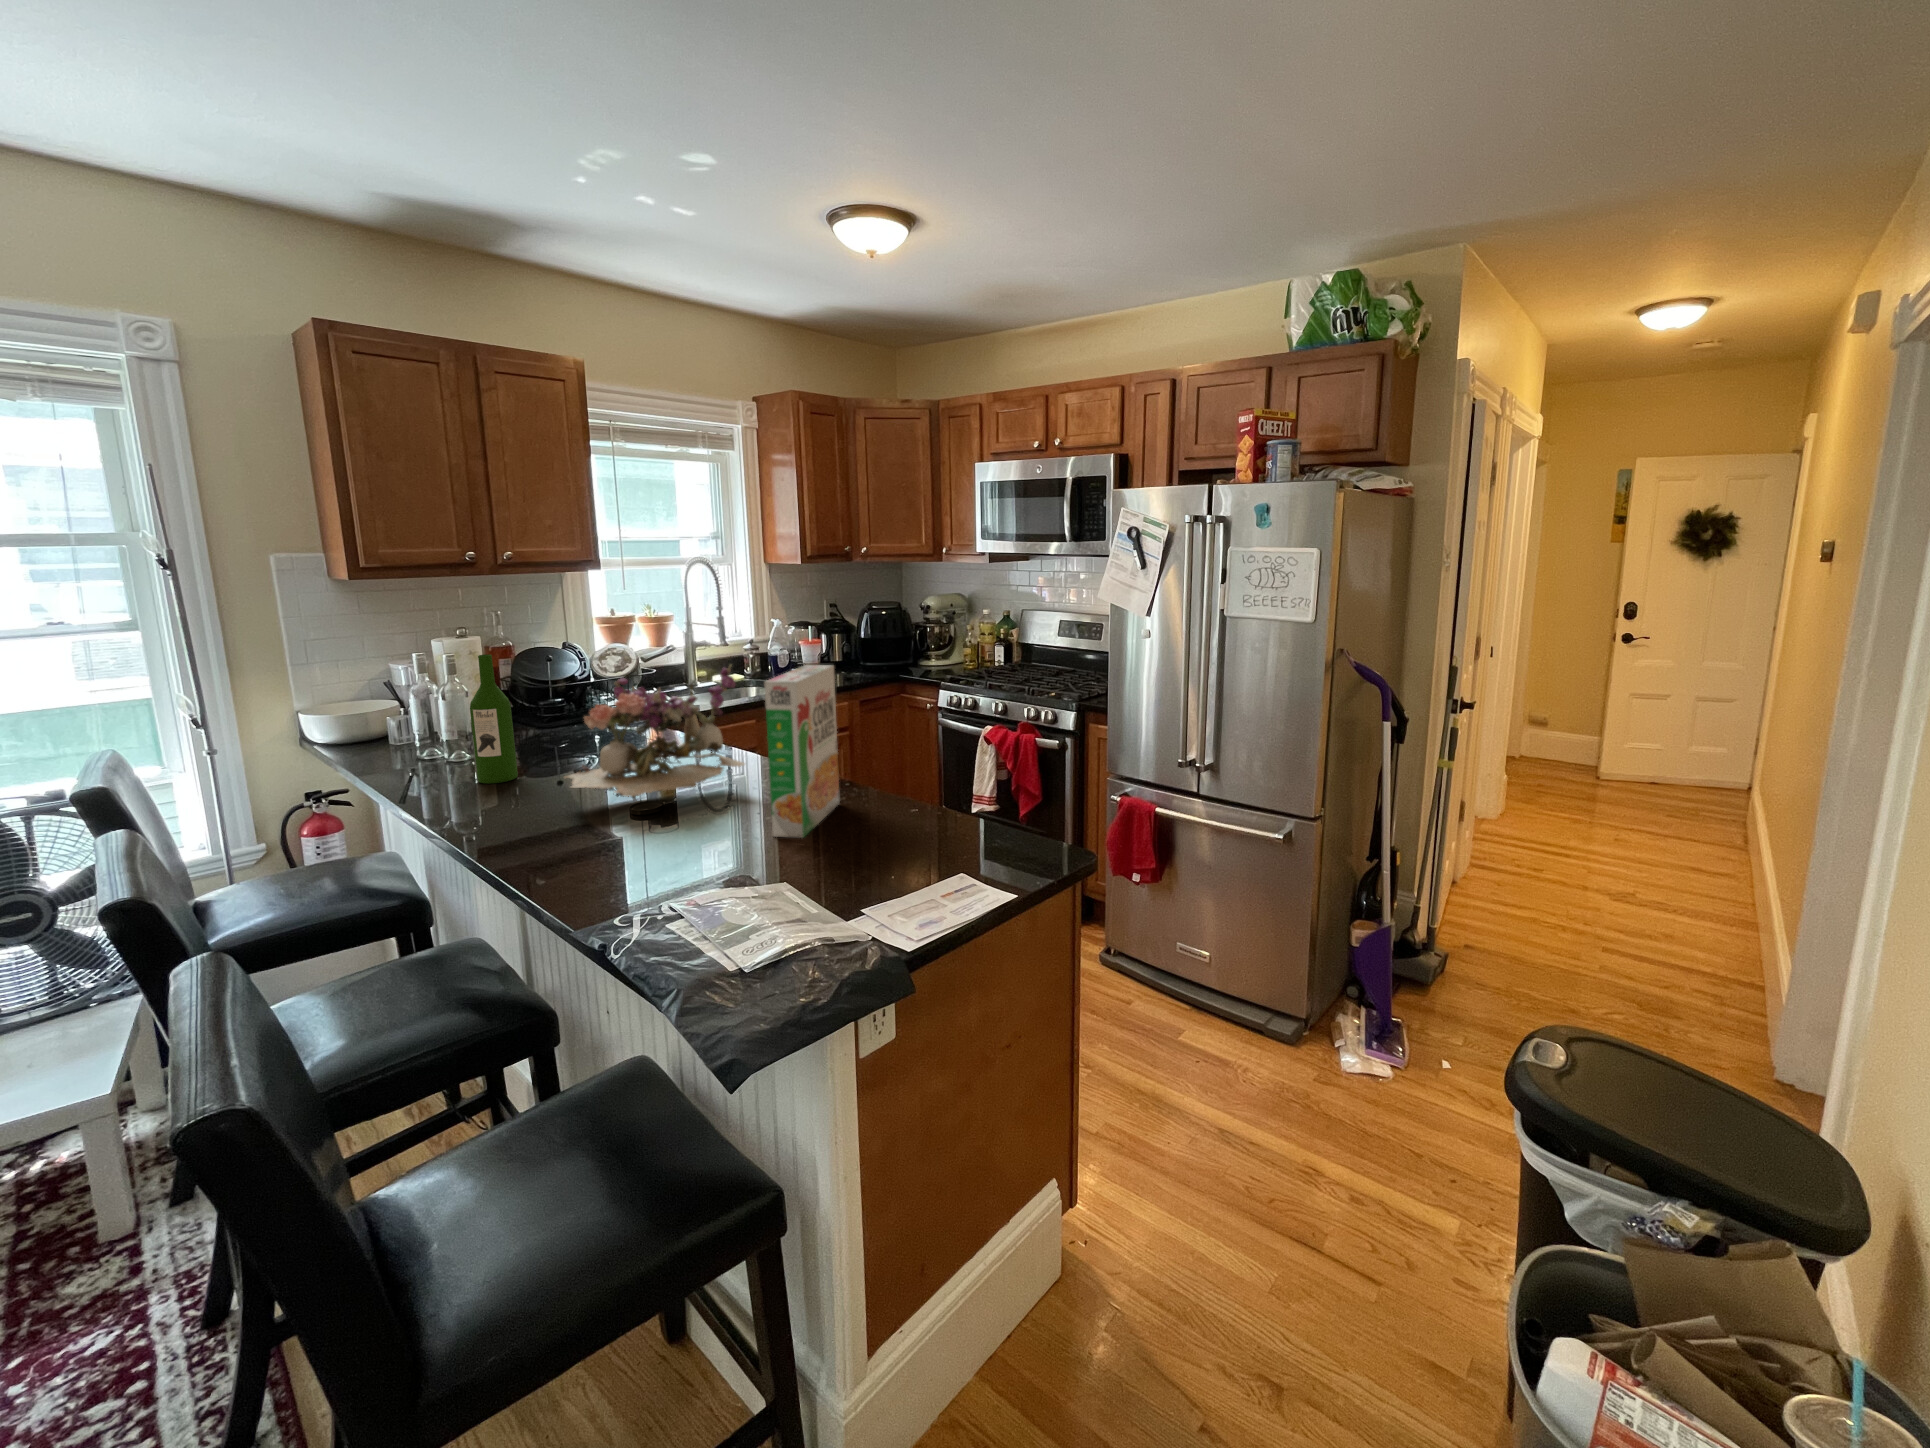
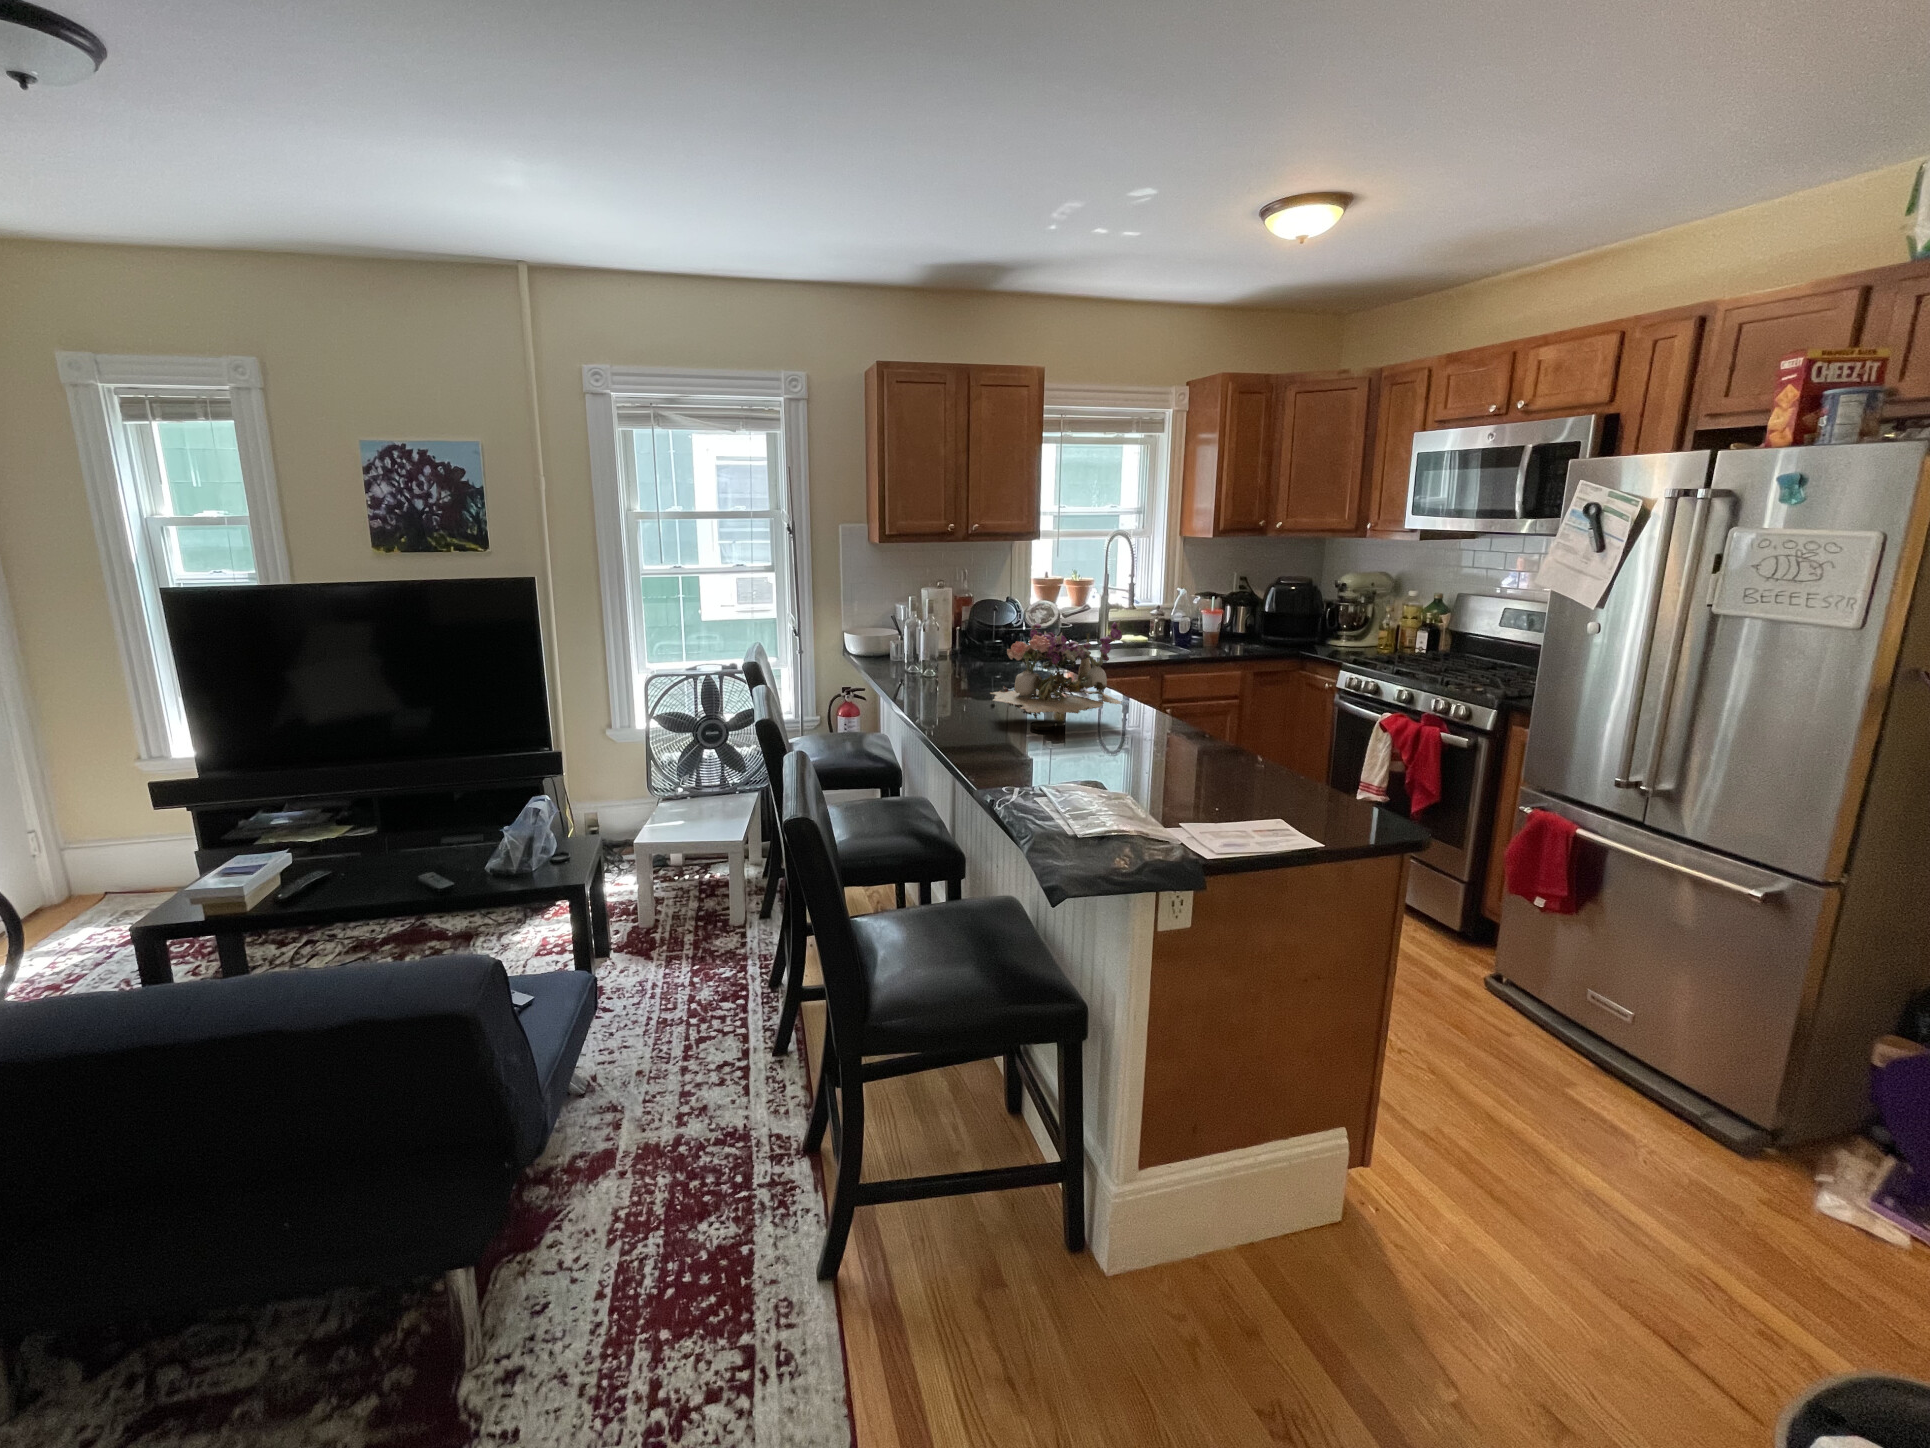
wine bottle: present [470,654,518,784] -> none [939,600,964,693]
cereal box: present [764,665,840,838] -> none [1130,624,1203,766]

